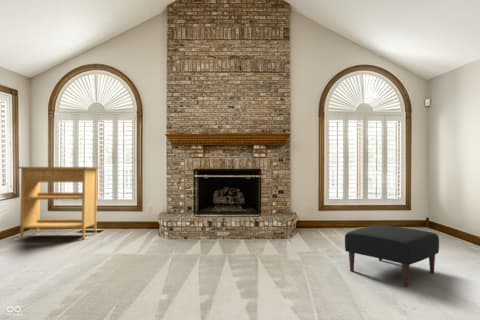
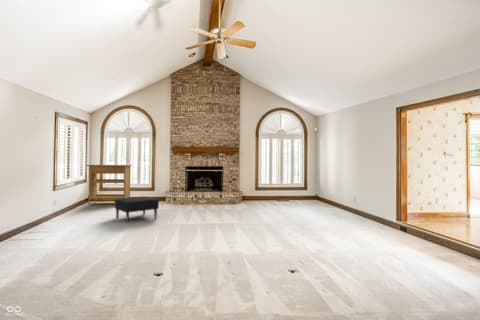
ottoman: present [345,225,439,286] -> present [115,197,159,222]

